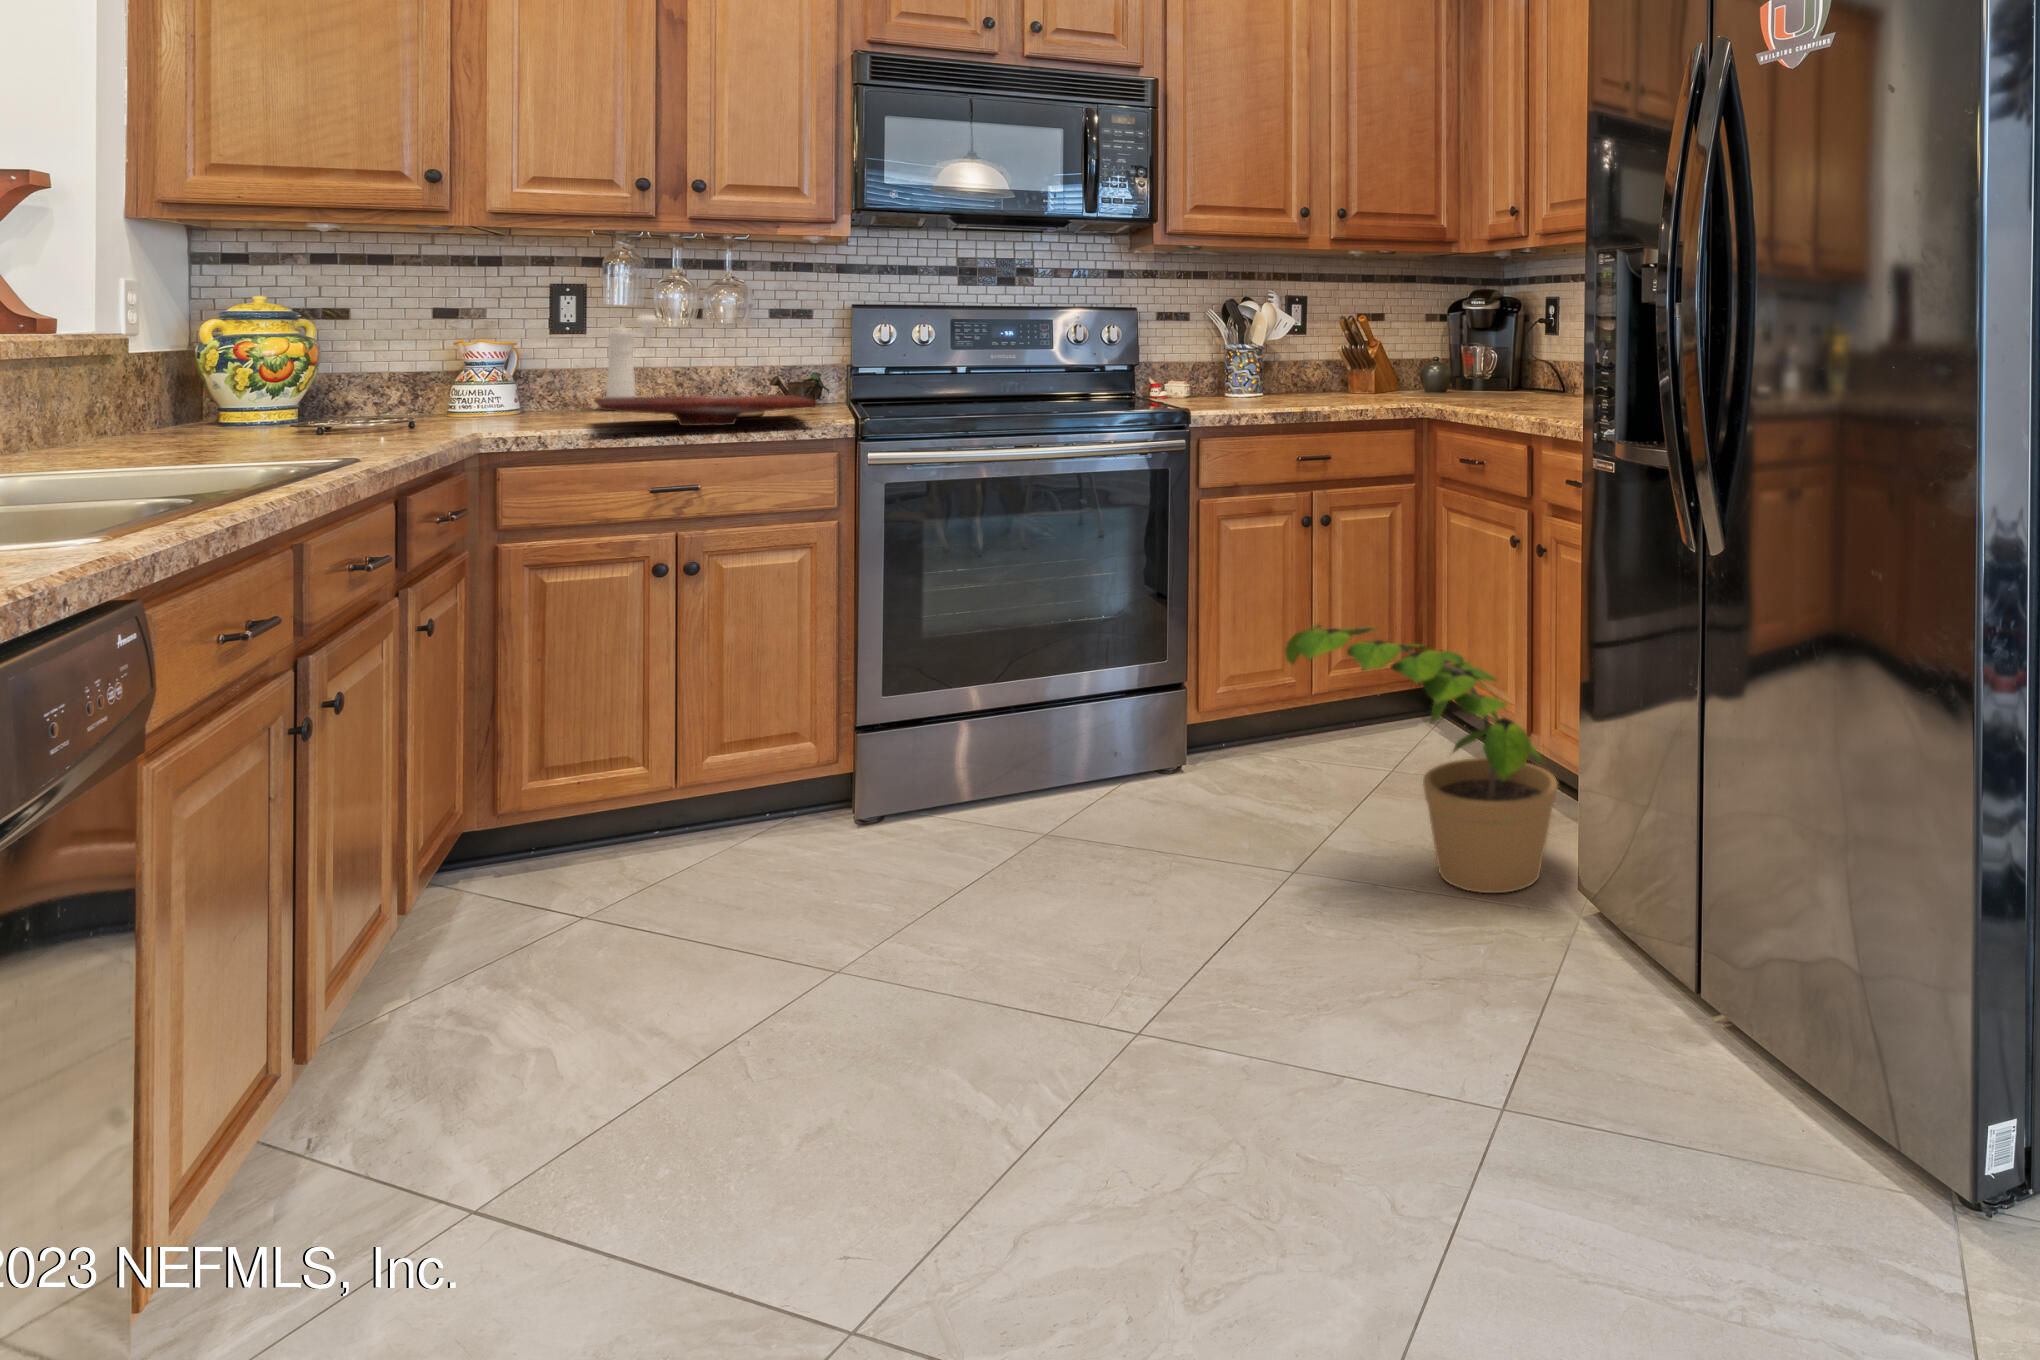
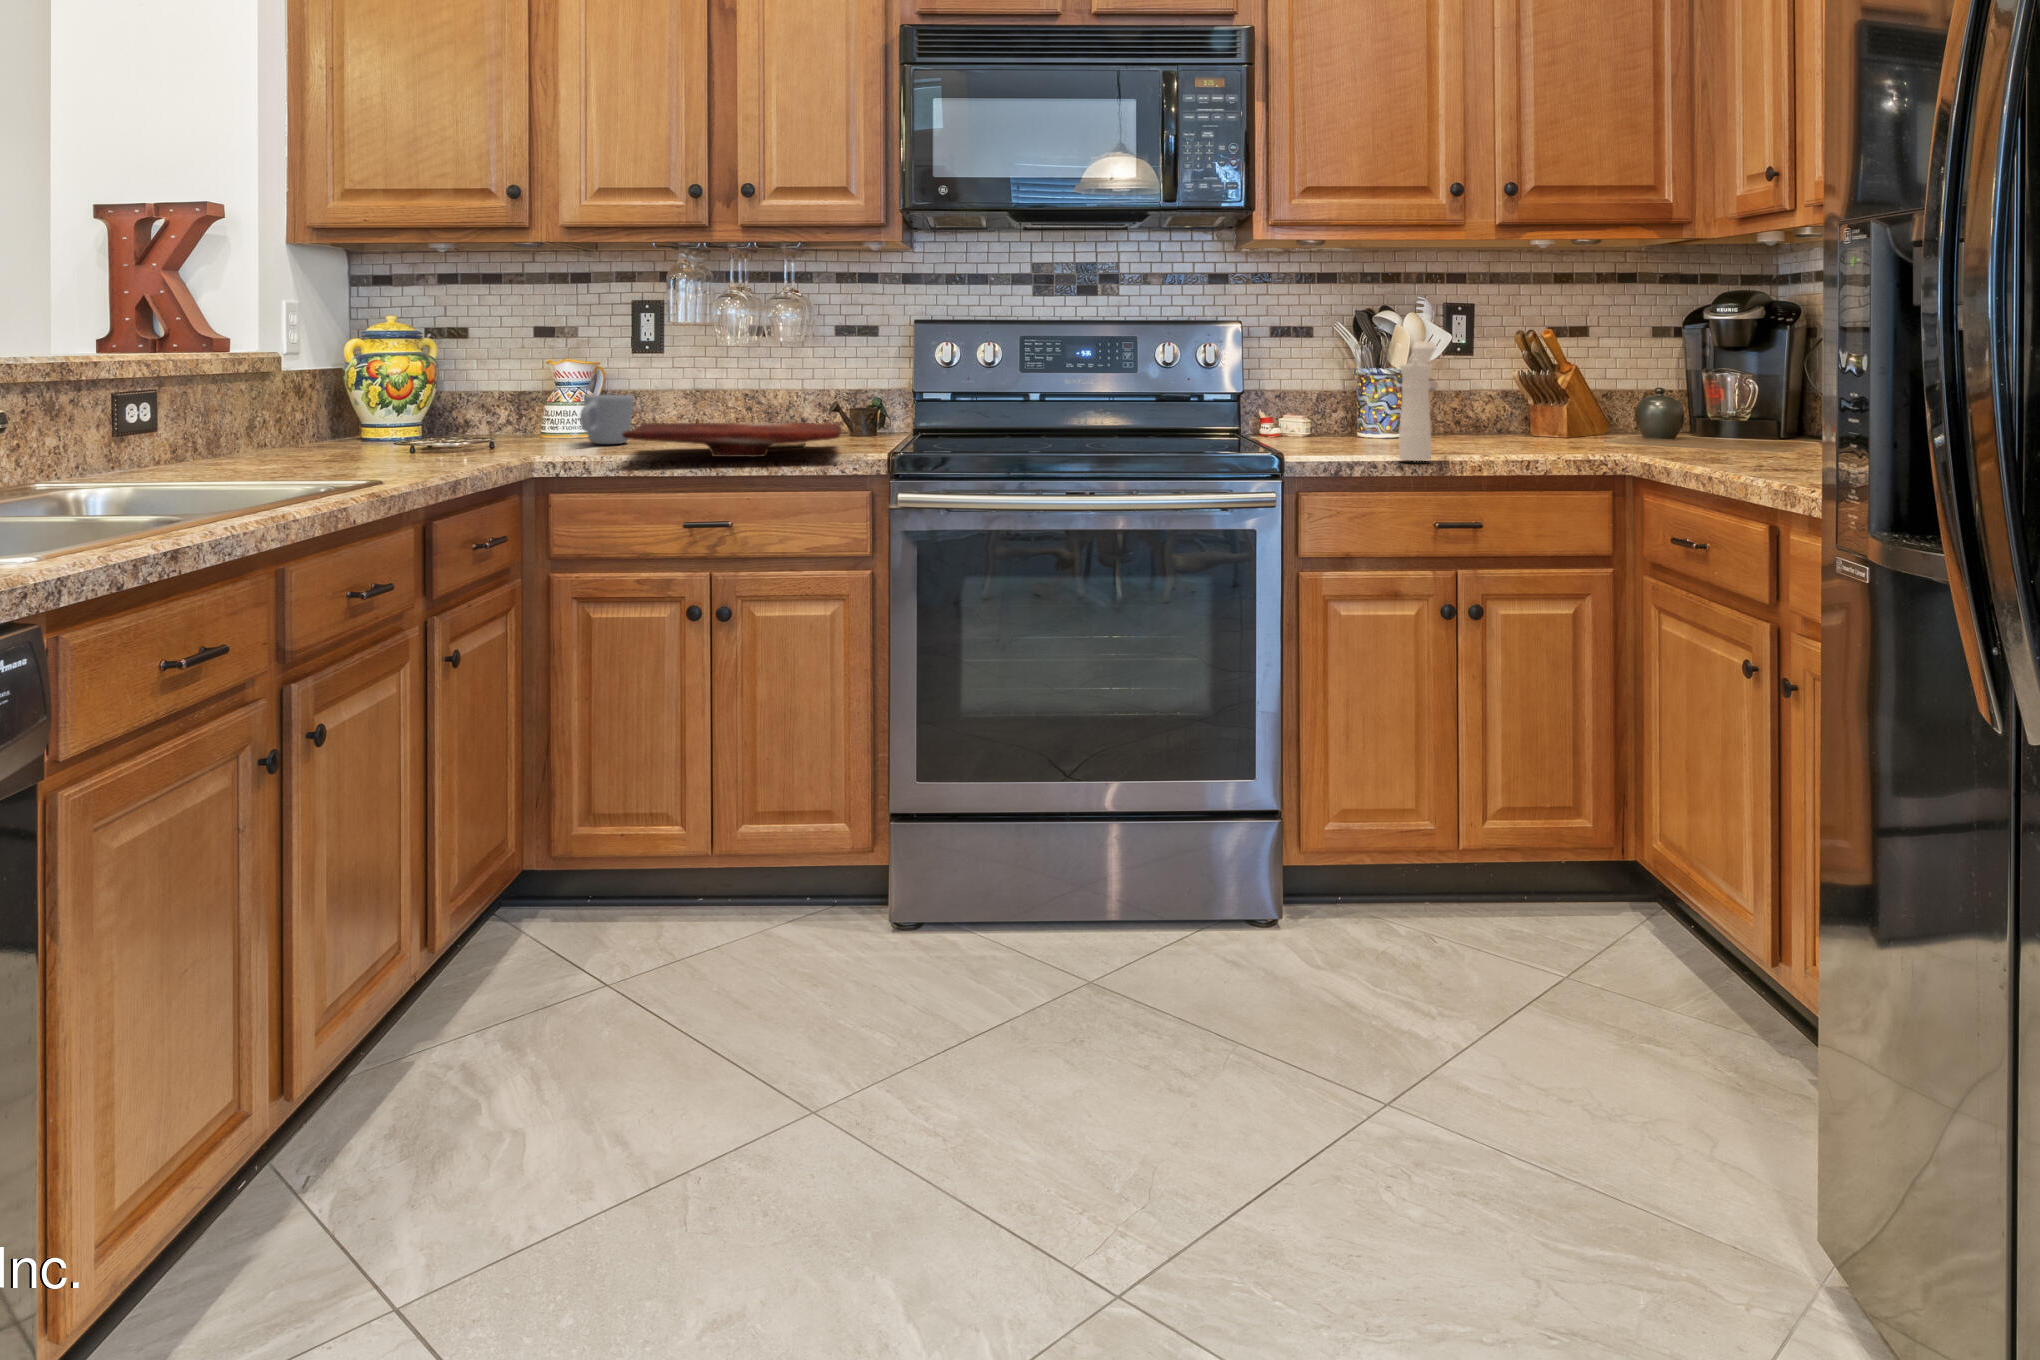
pepper mill: present [606,315,657,398] -> present [1399,342,1436,461]
mug: none [519,373,574,419] -> present [580,395,634,444]
potted plant: present [1285,624,1558,893] -> none [1362,764,1784,1221]

